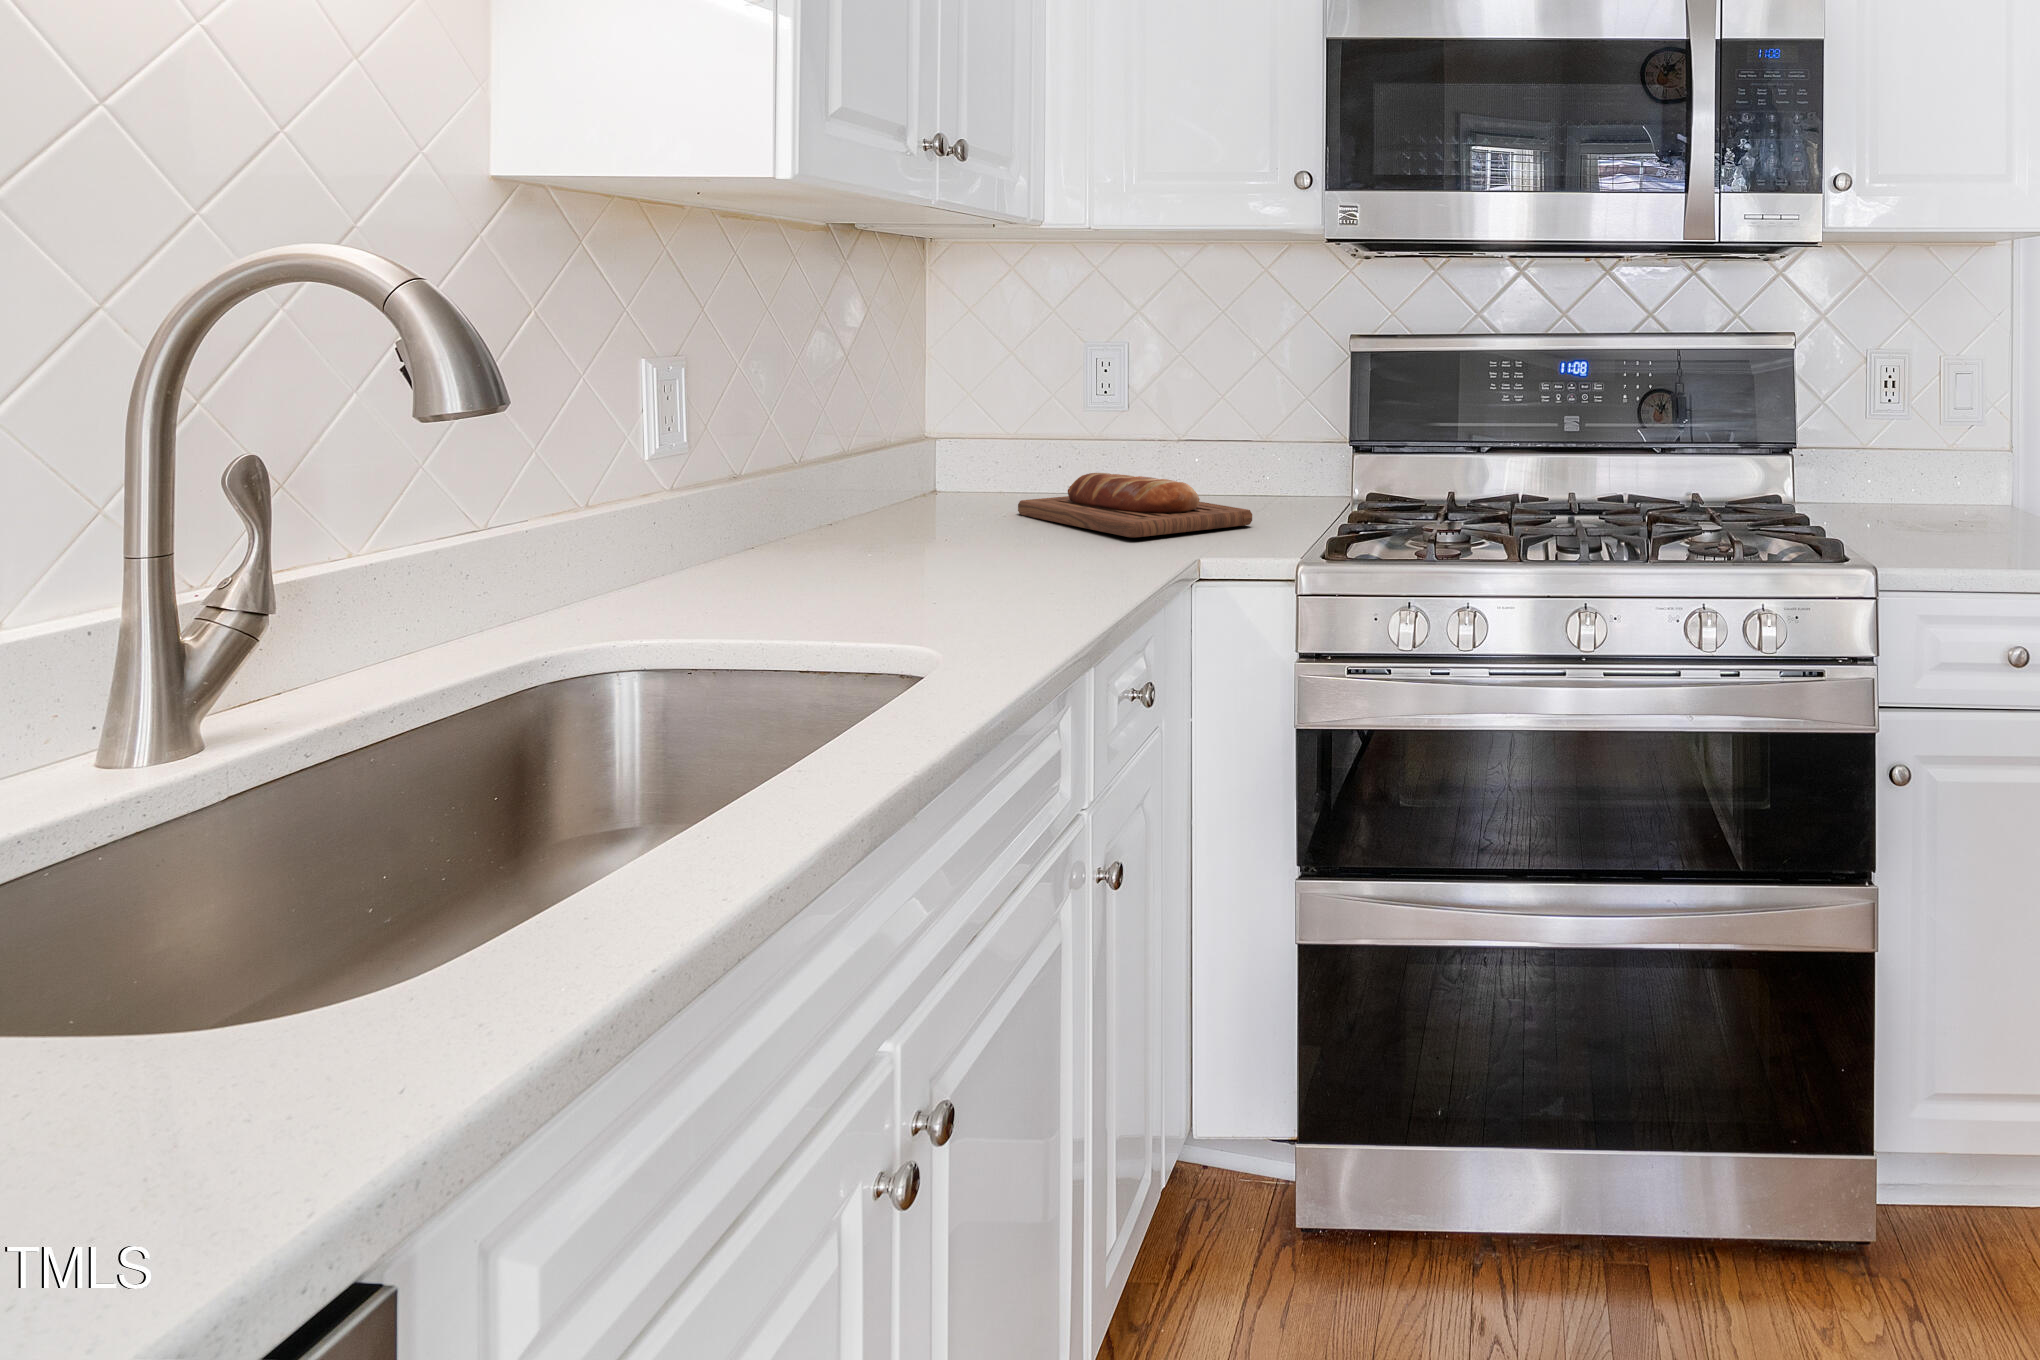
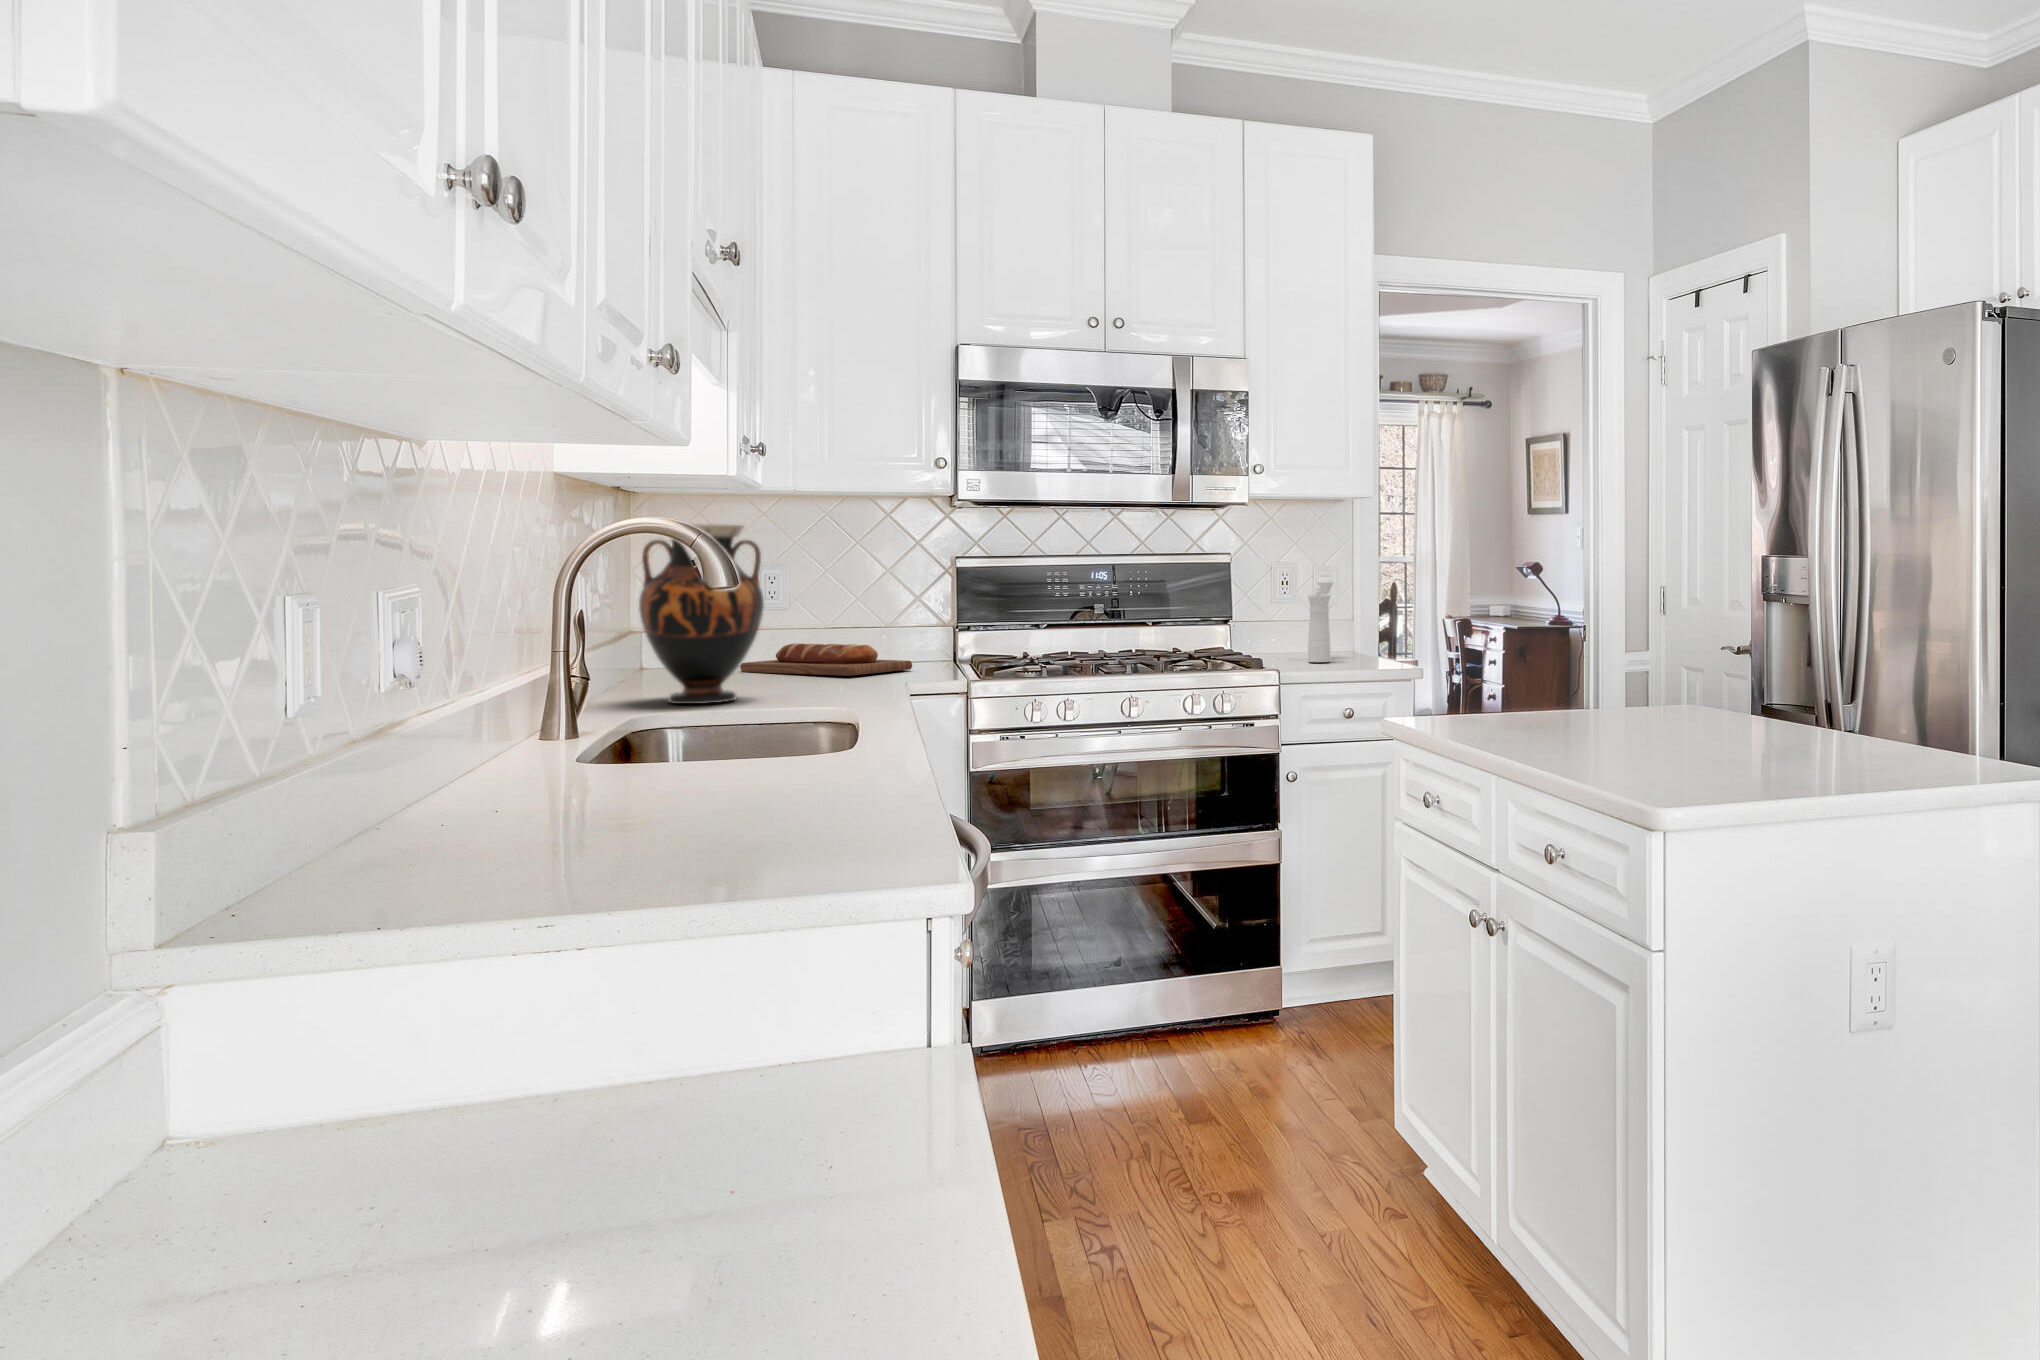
vase: none [675,277,900,612] -> present [639,524,764,704]
pepper mill: none [1932,381,1983,544] -> present [1308,578,1334,662]

